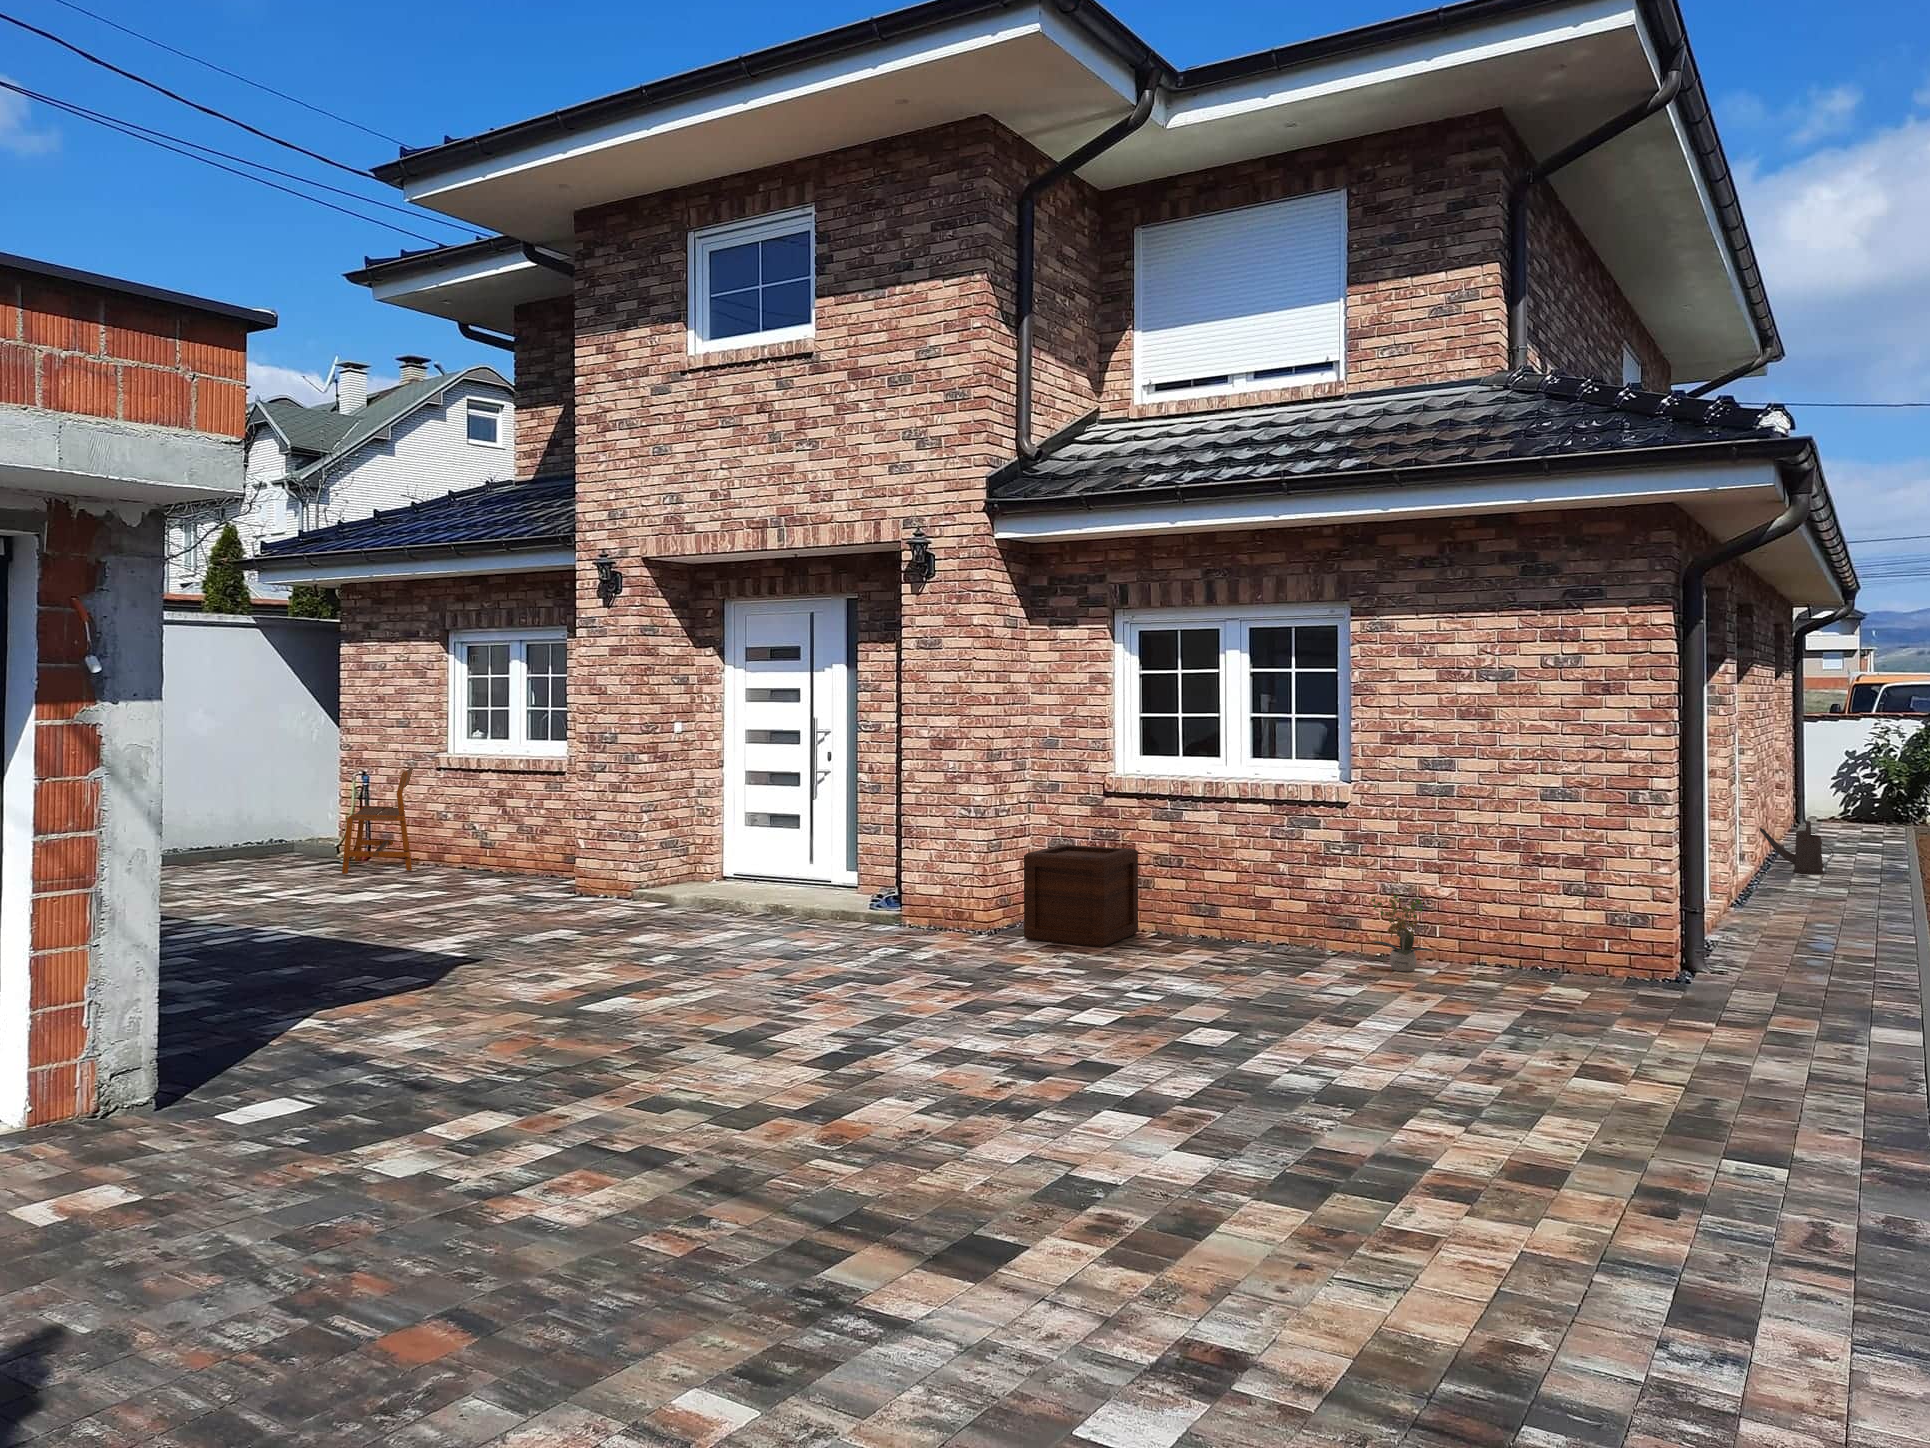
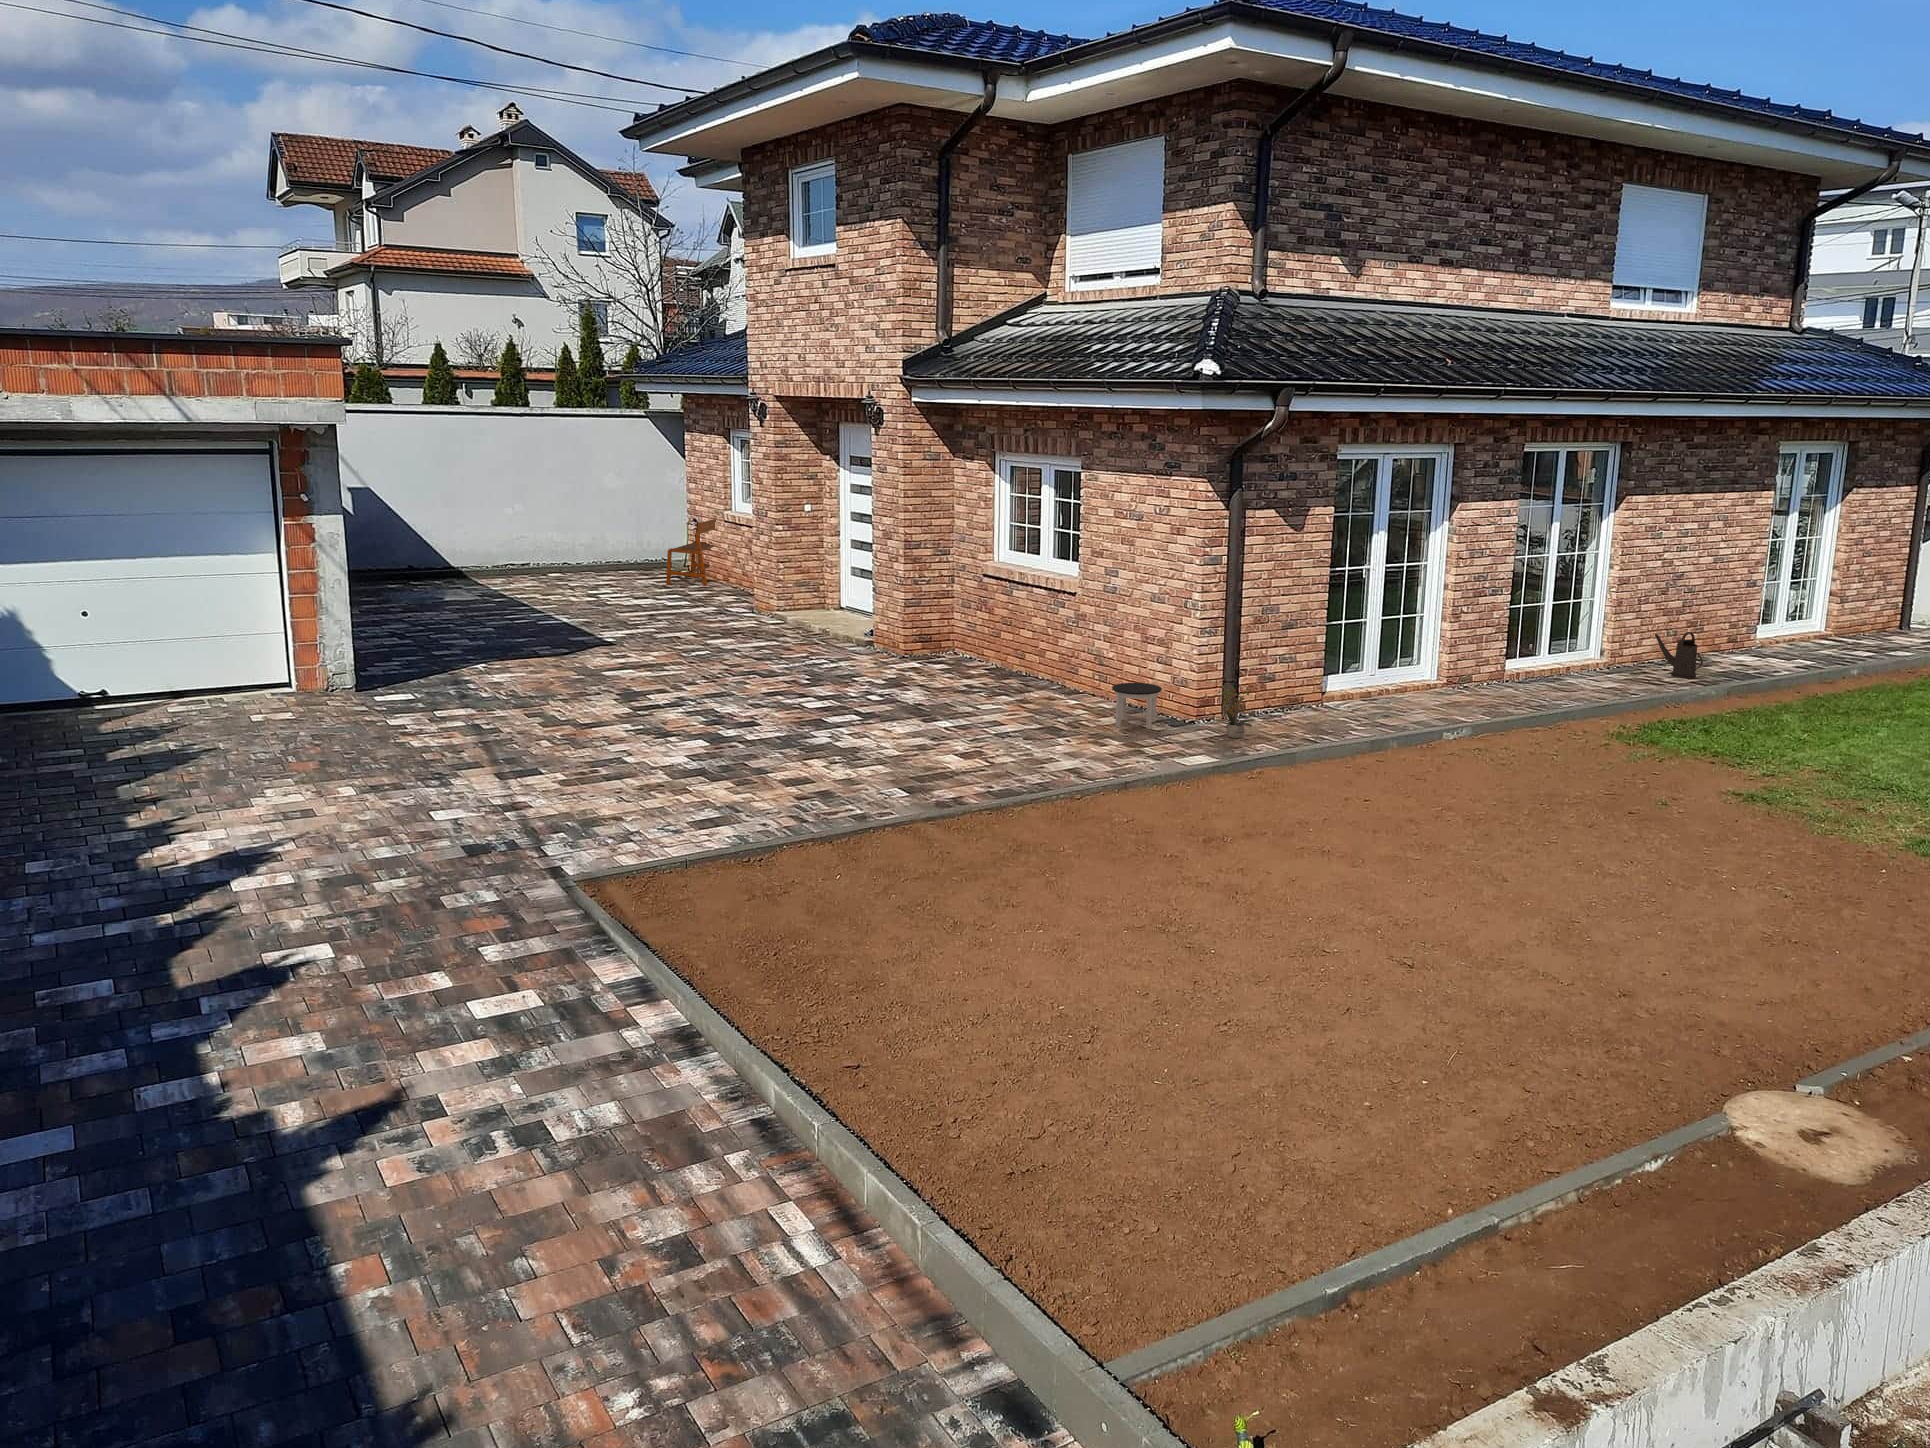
wooden crate: present [1024,845,1138,947] -> none [919,605,995,672]
potted plant: present [1367,894,1432,972] -> present [1216,685,1252,738]
round table: none [1535,924,1620,997] -> present [1112,683,1162,729]

